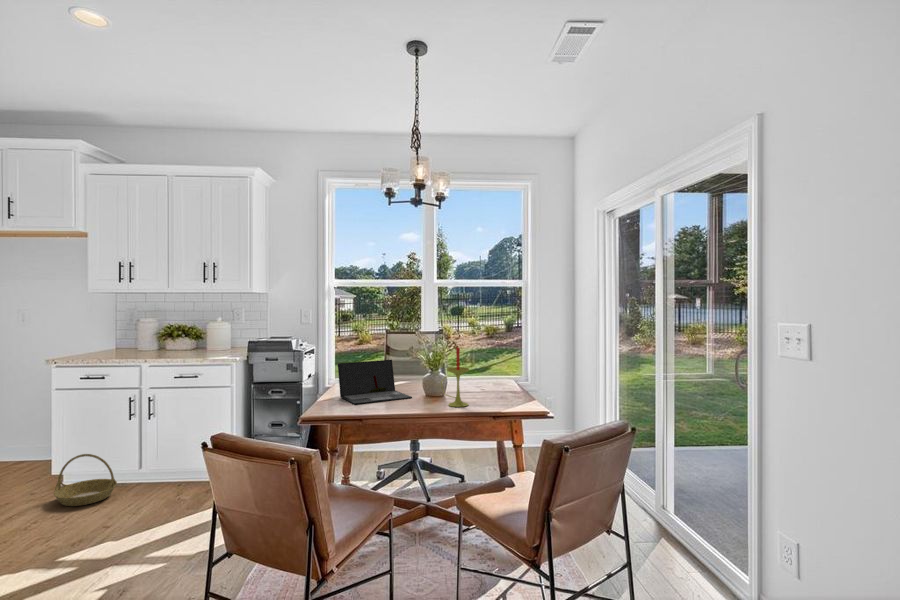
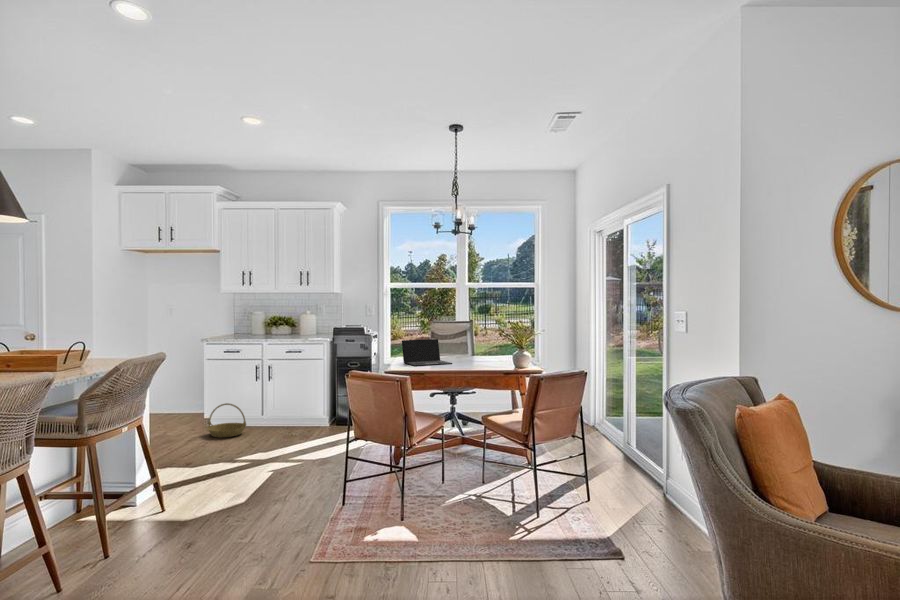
candle: present [441,347,469,407] -> none [472,327,491,368]

